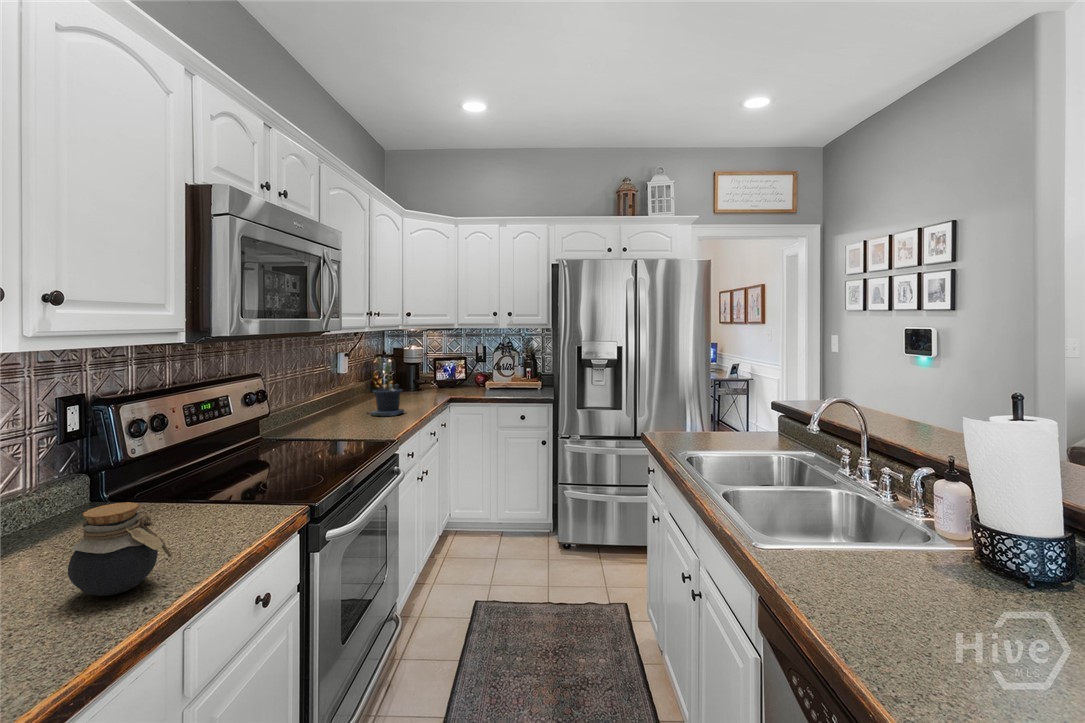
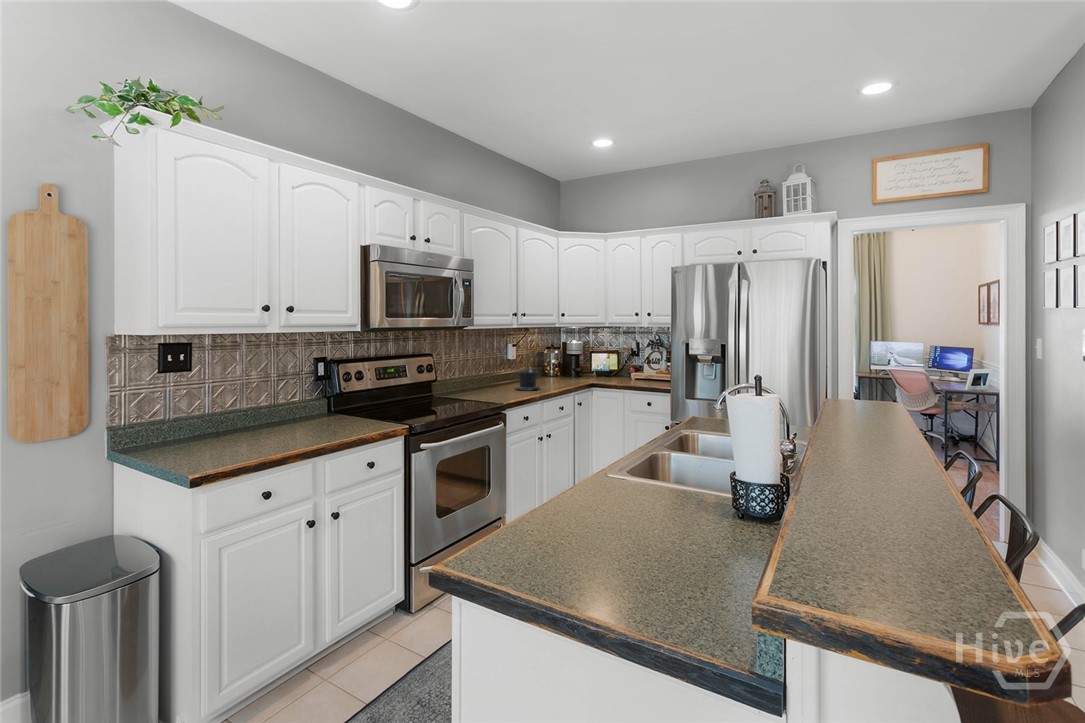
jar: present [68,502,172,596] -> none [288,401,326,440]

